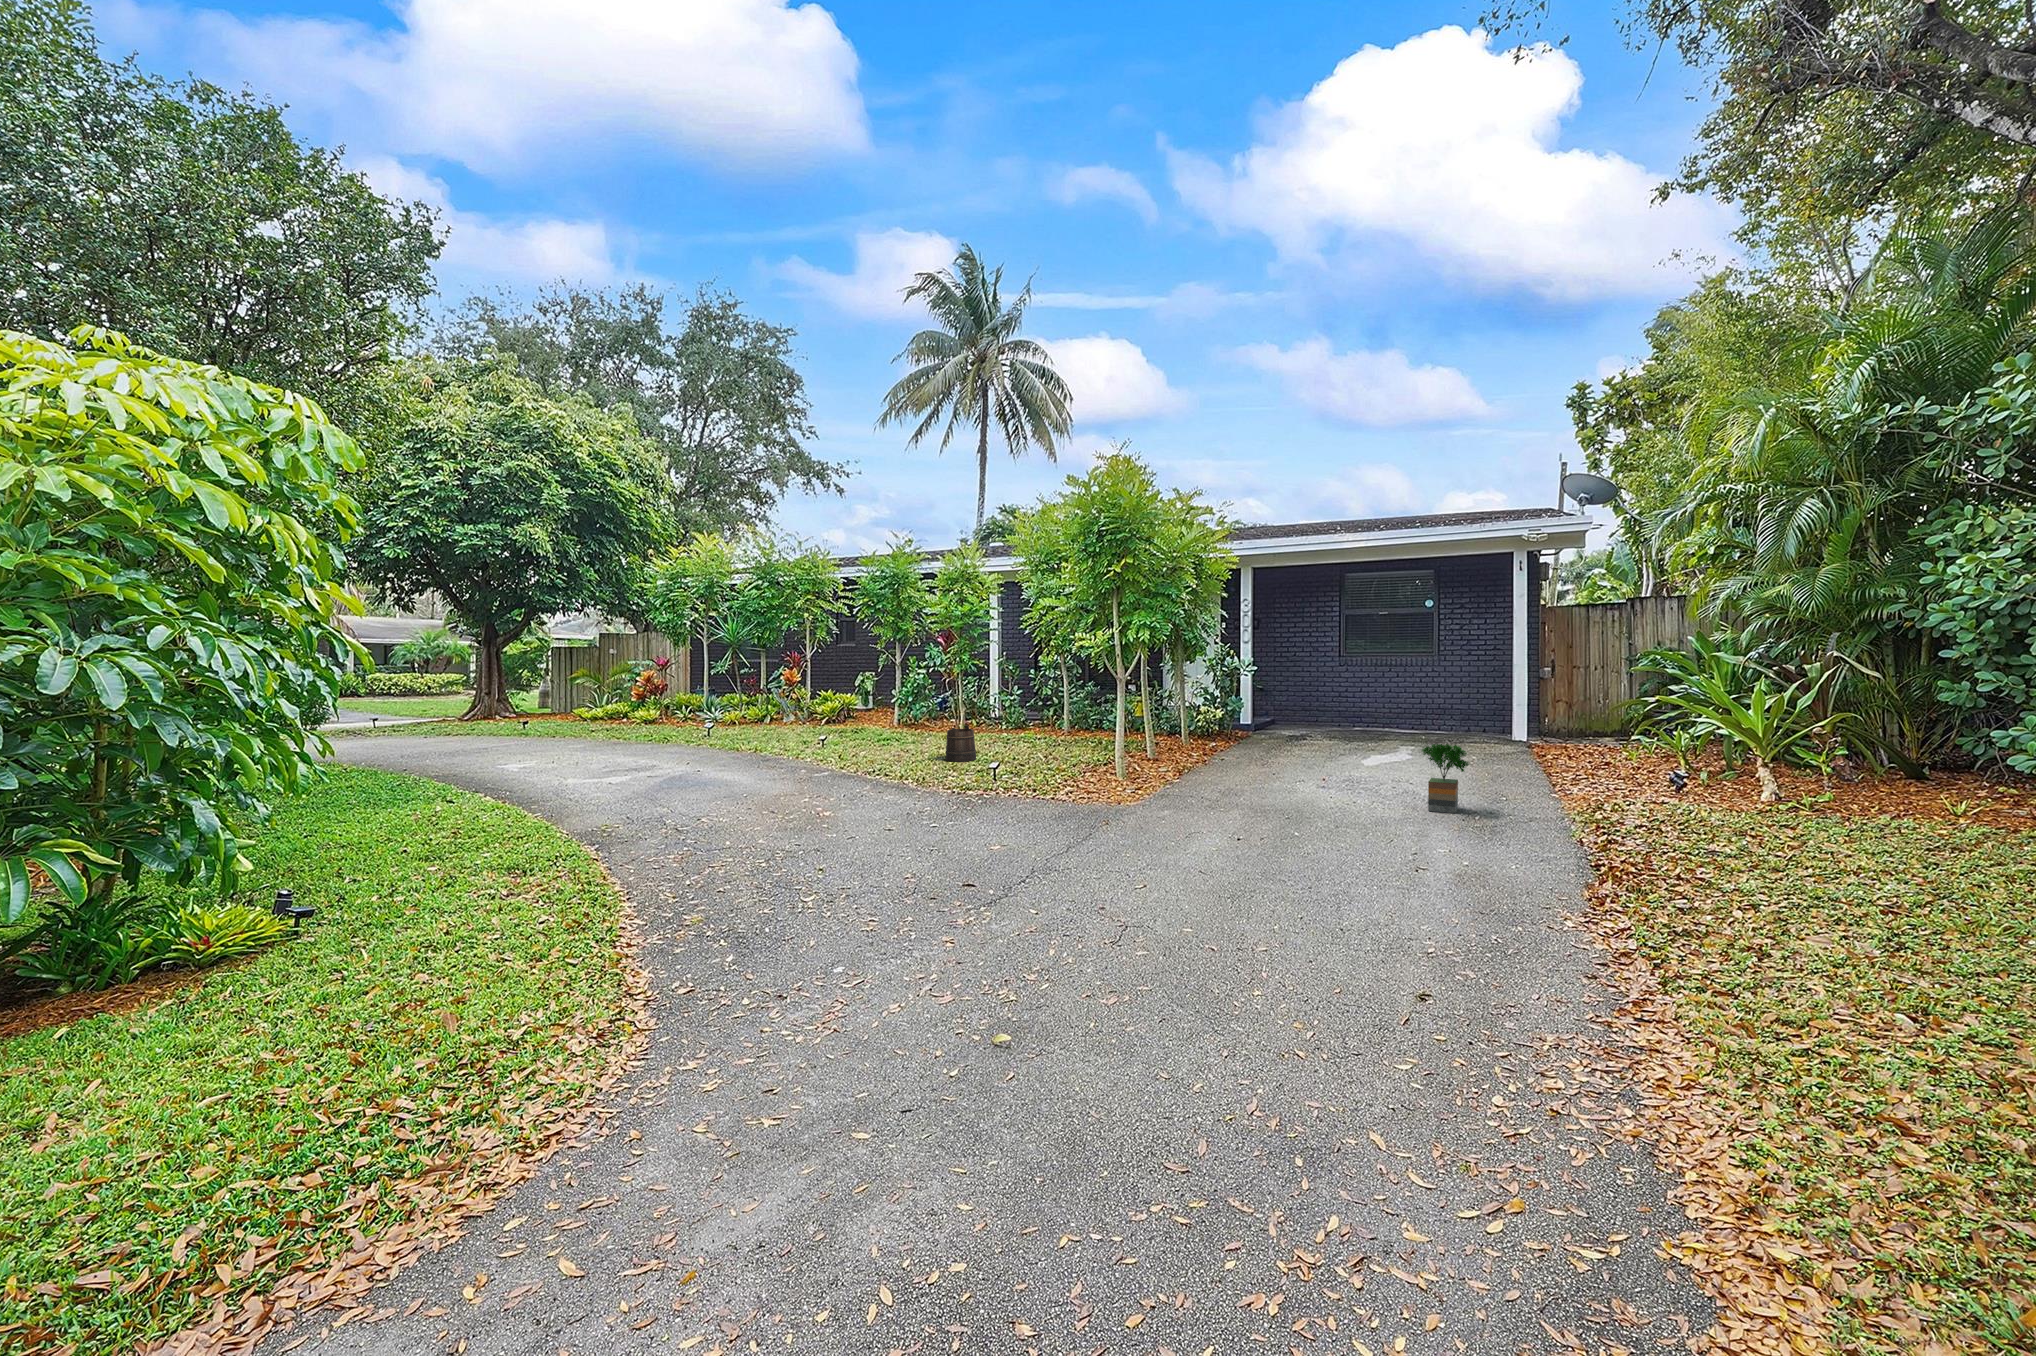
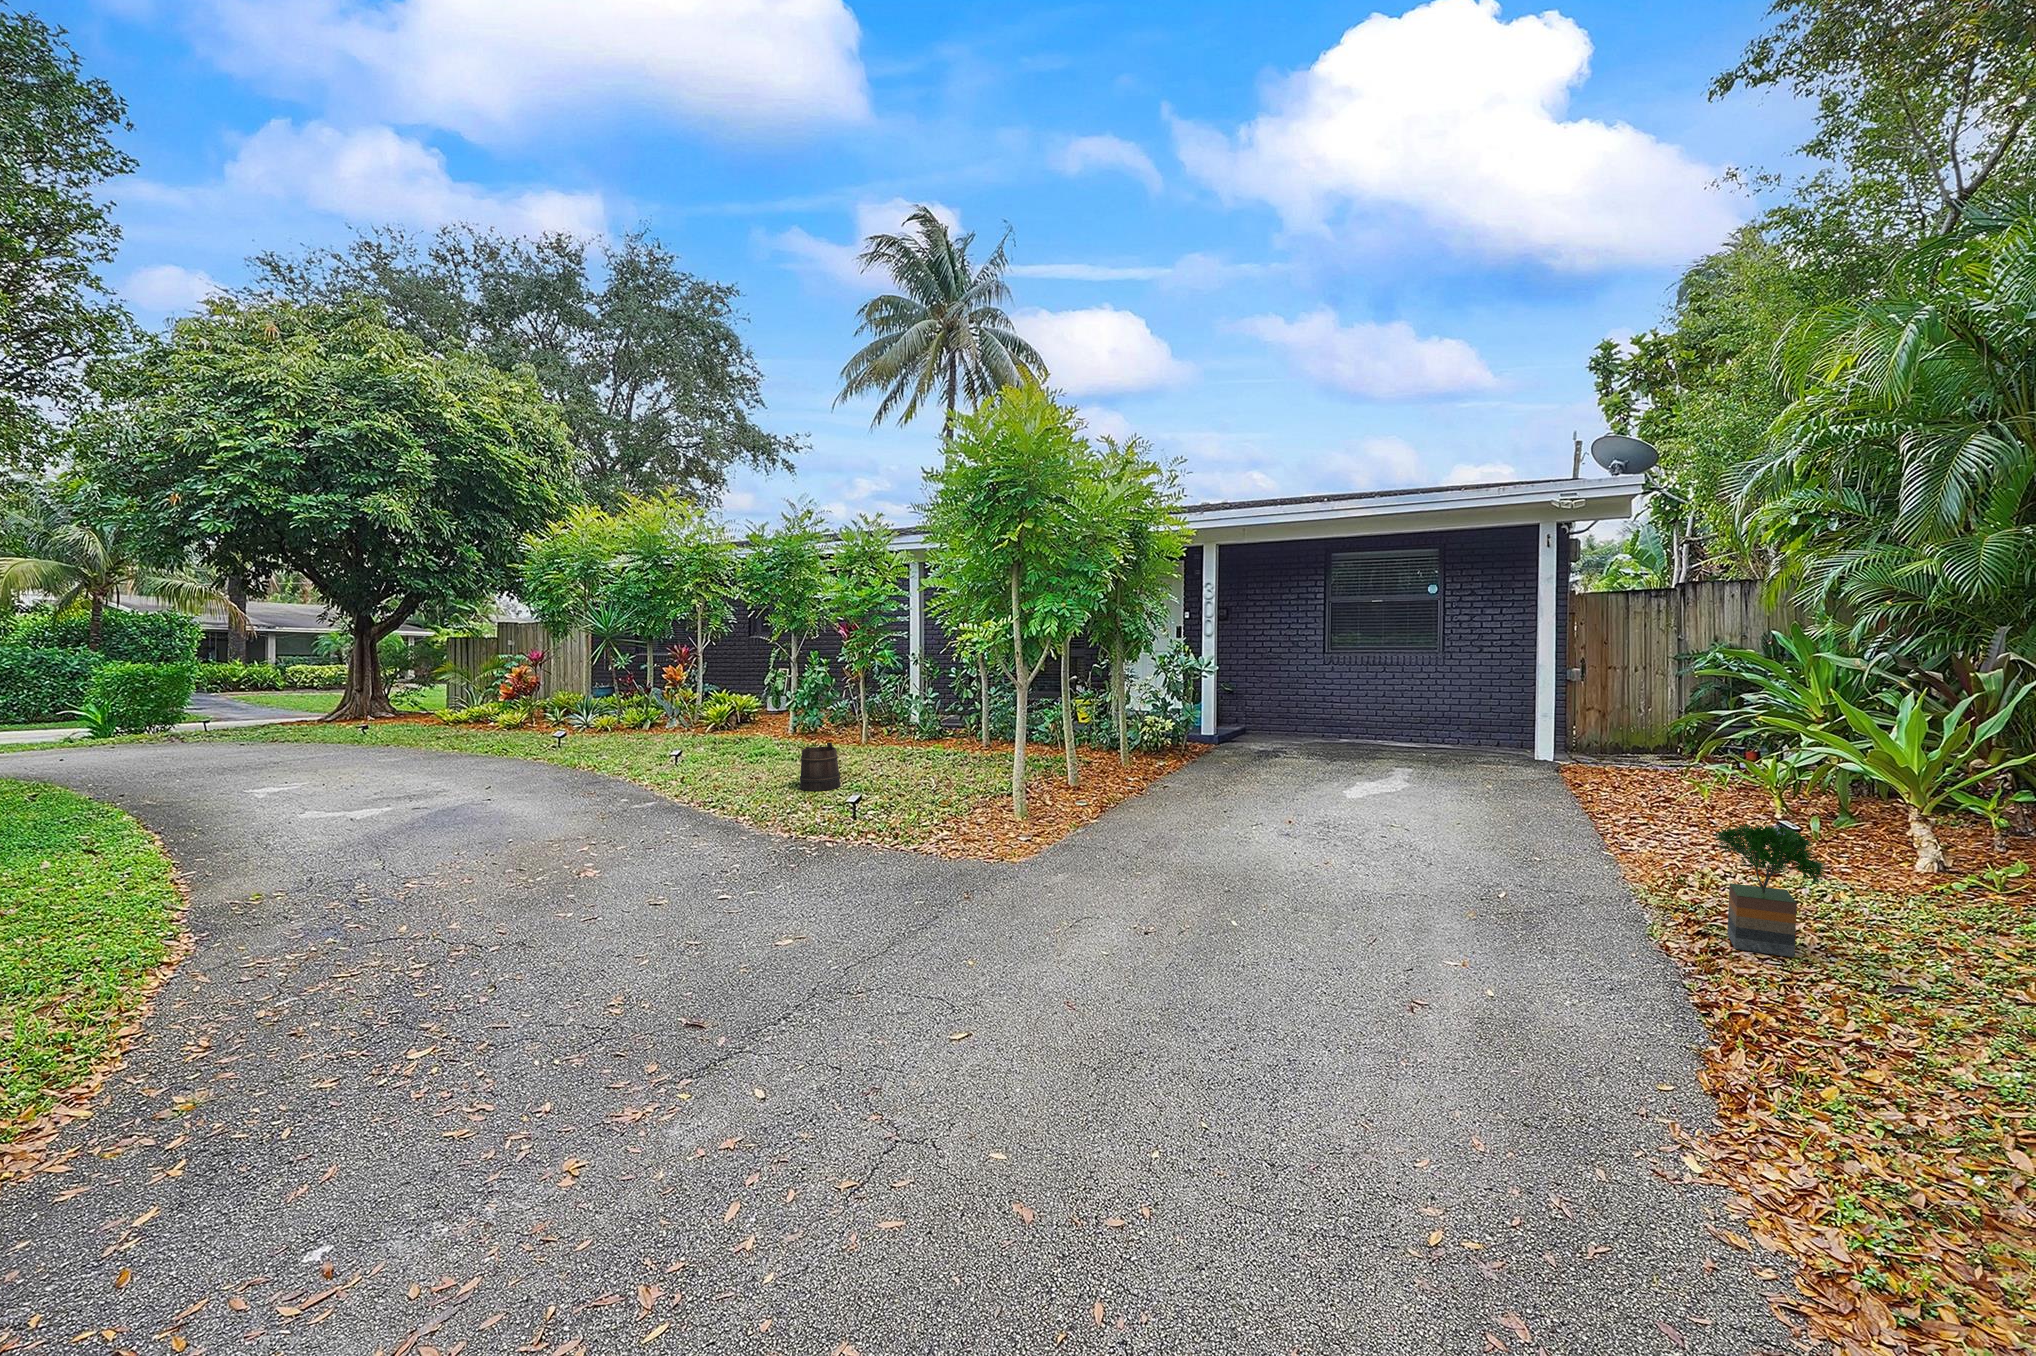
potted tree: present [1422,744,1469,813] -> present [1715,823,1825,957]

